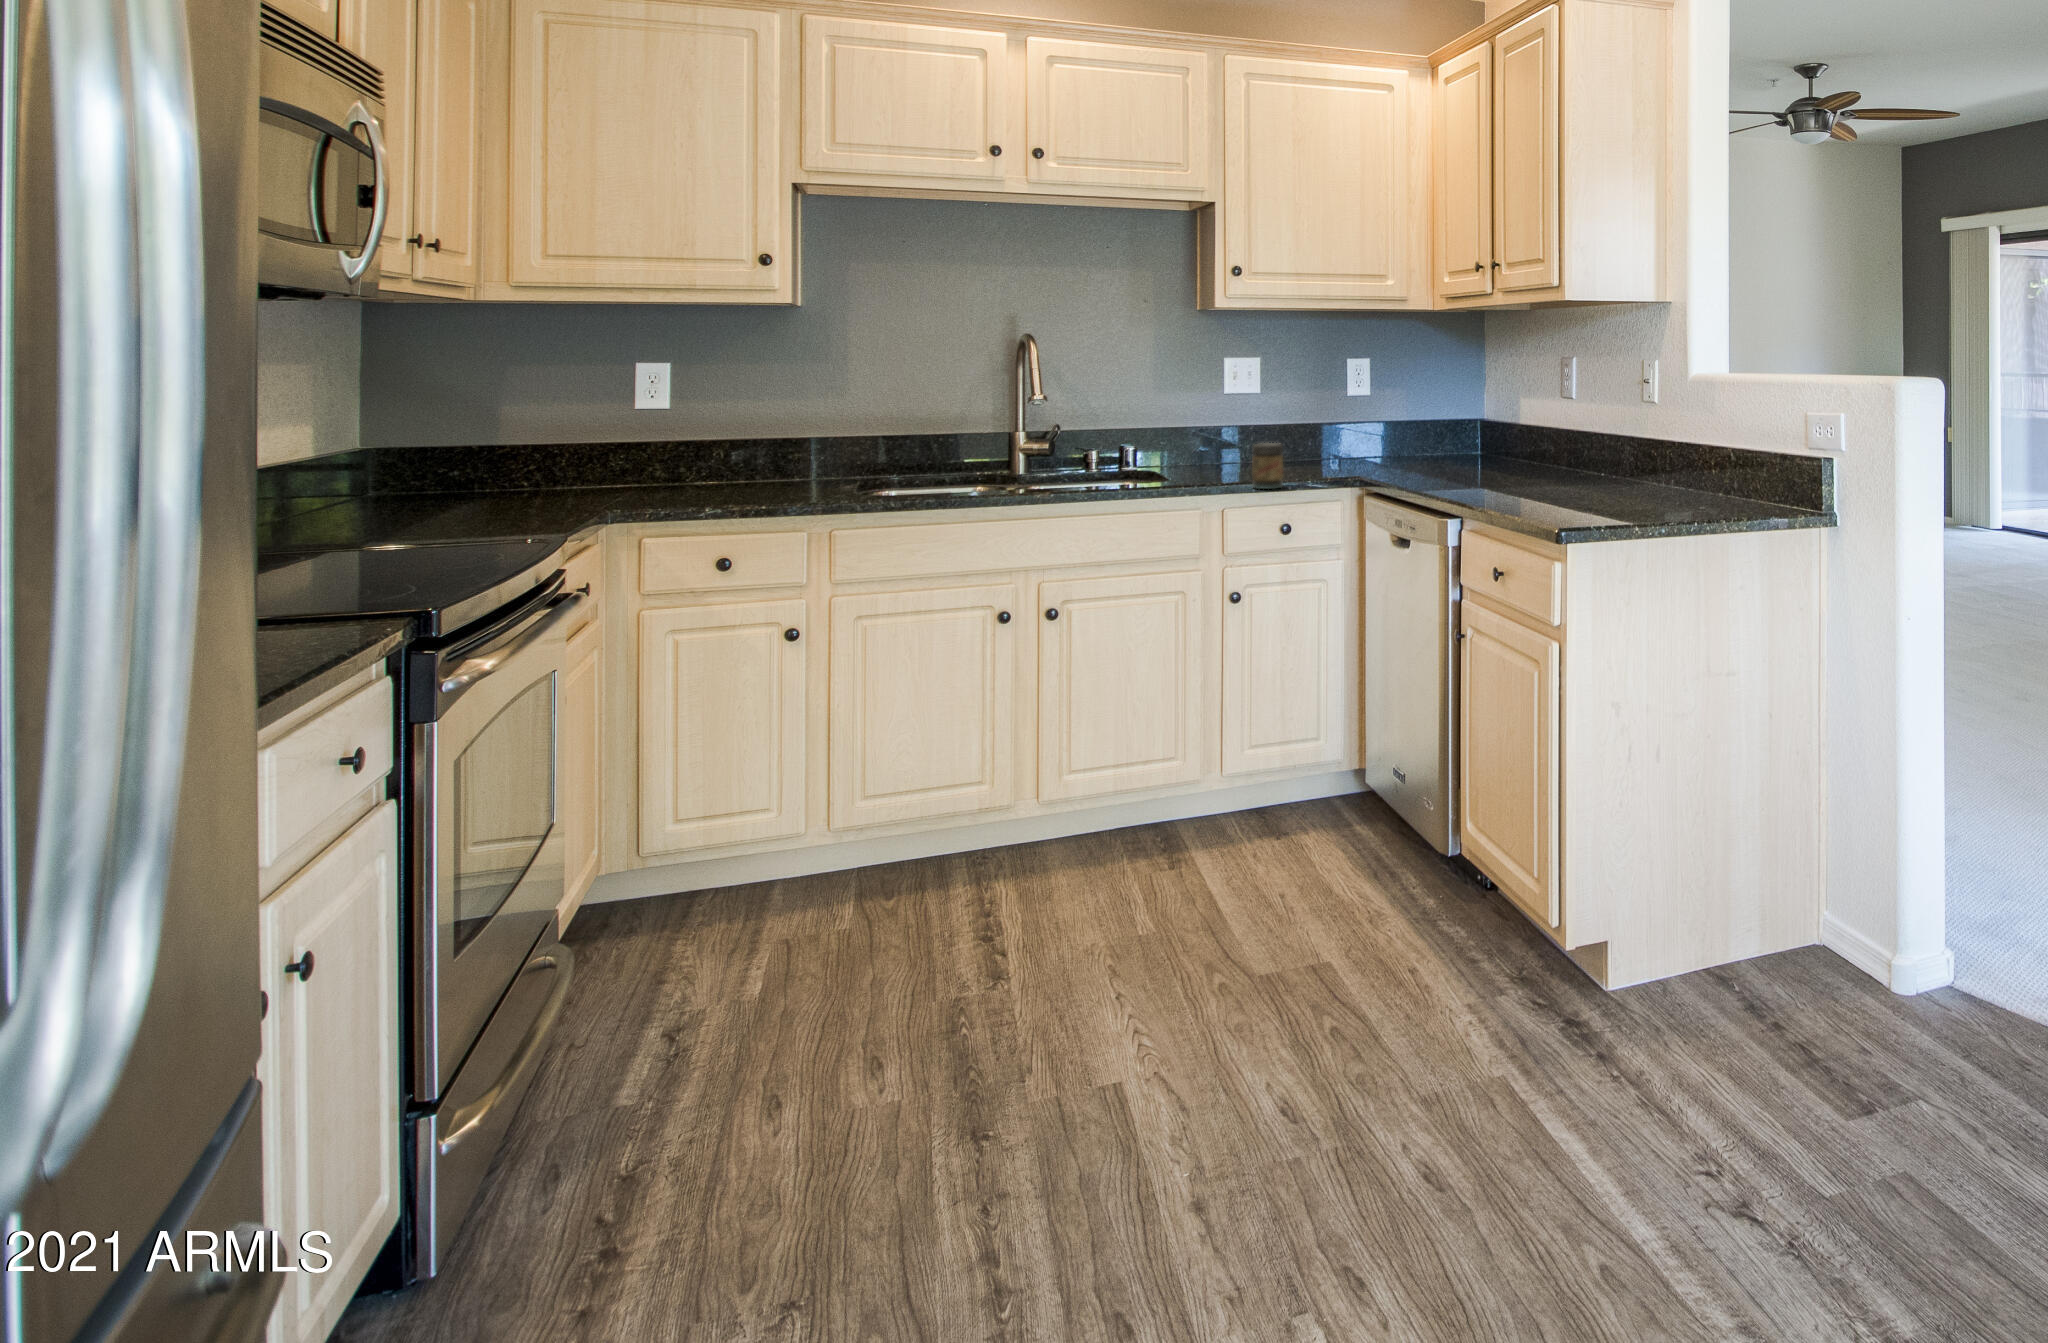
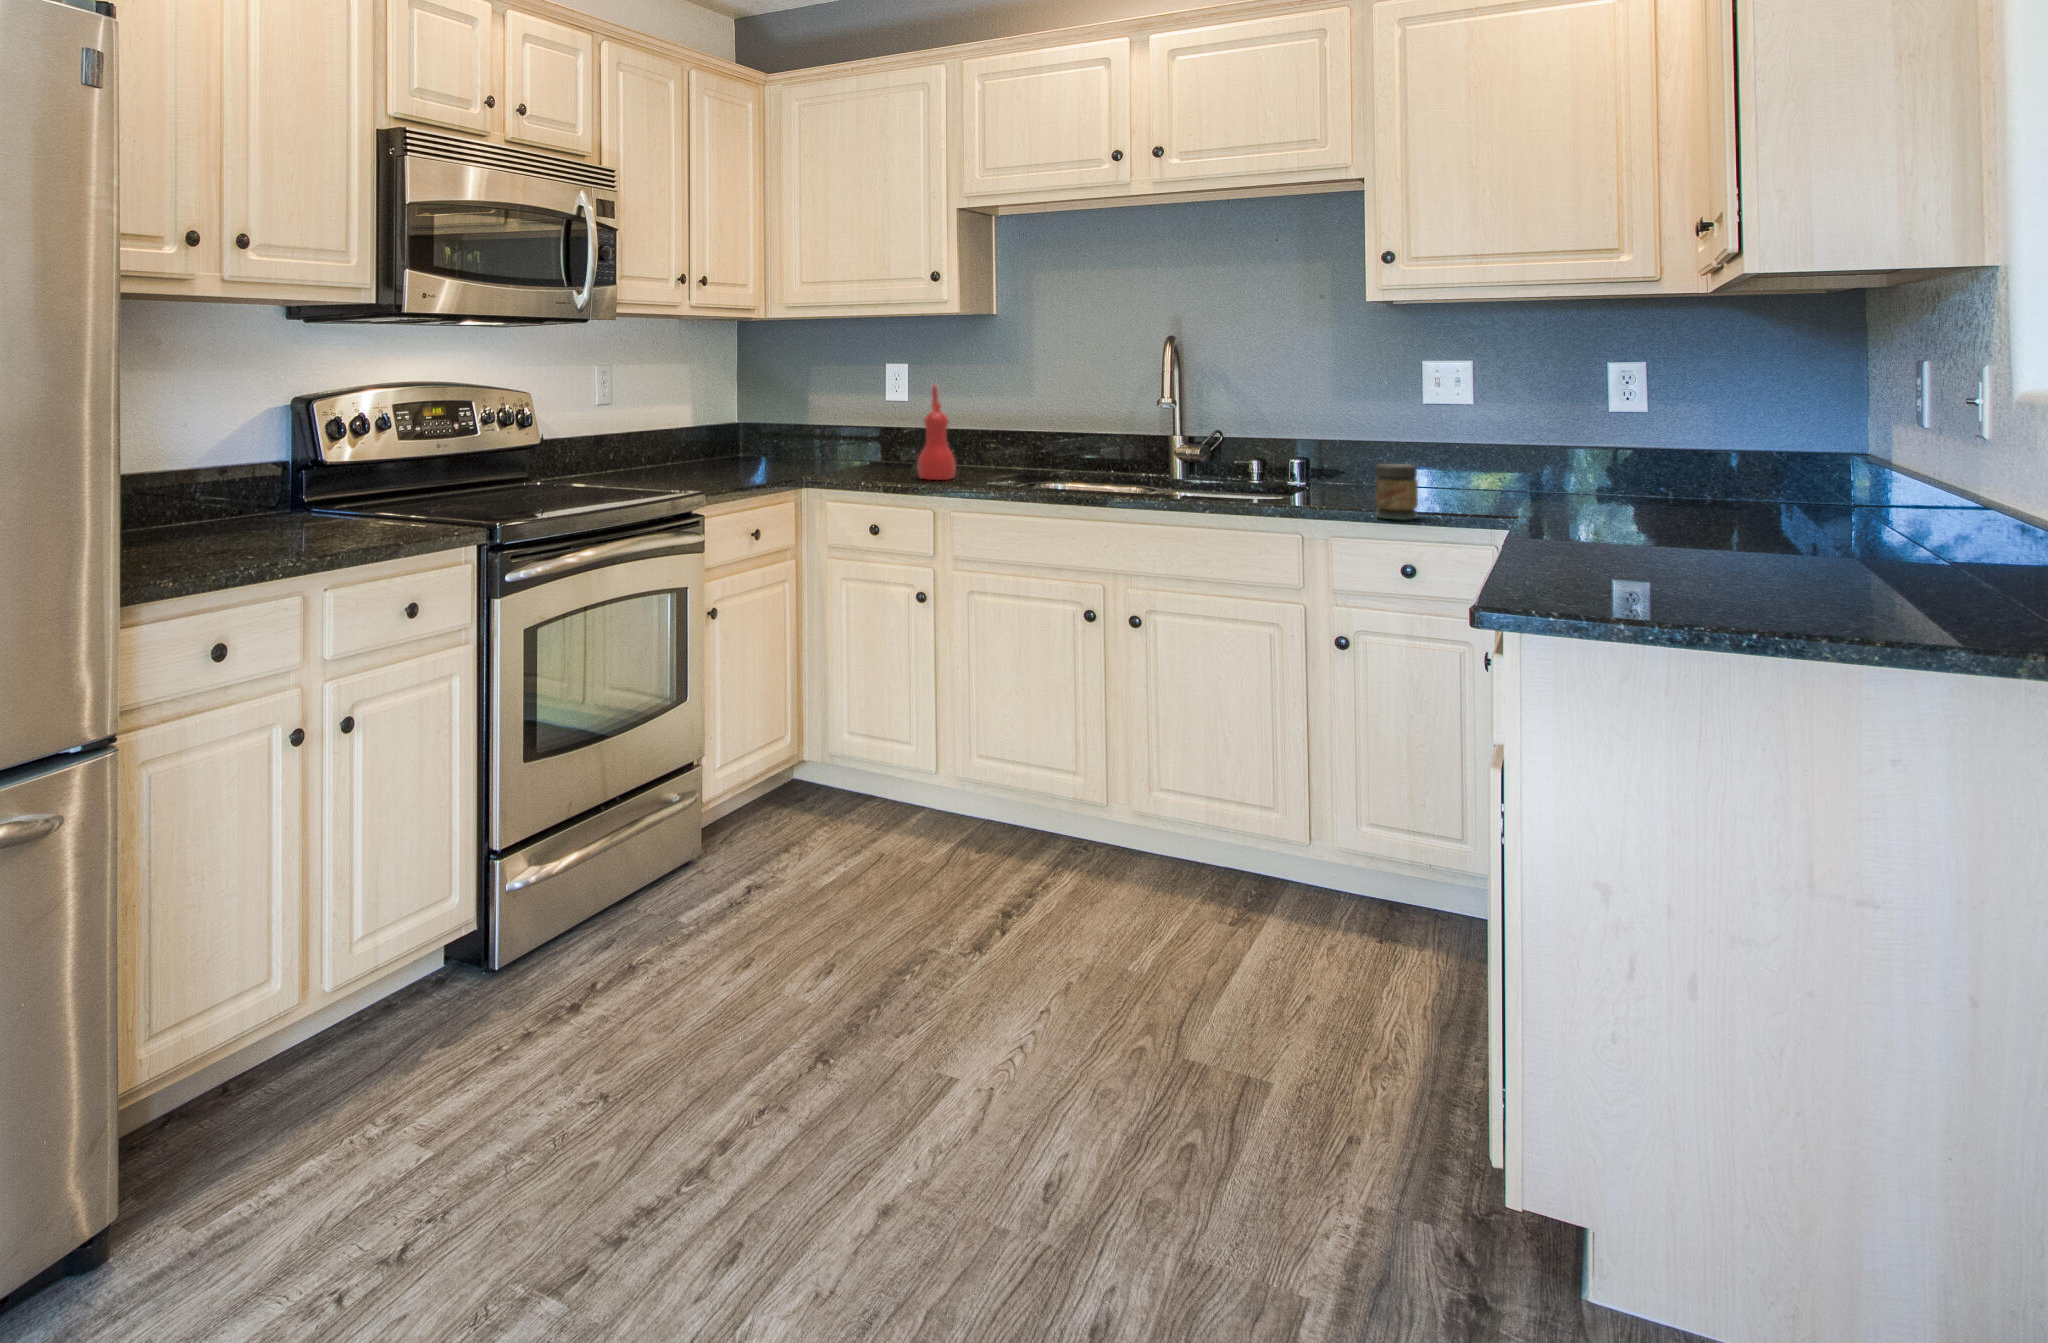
spray bottle: none [738,383,788,494] -> present [918,385,956,480]

